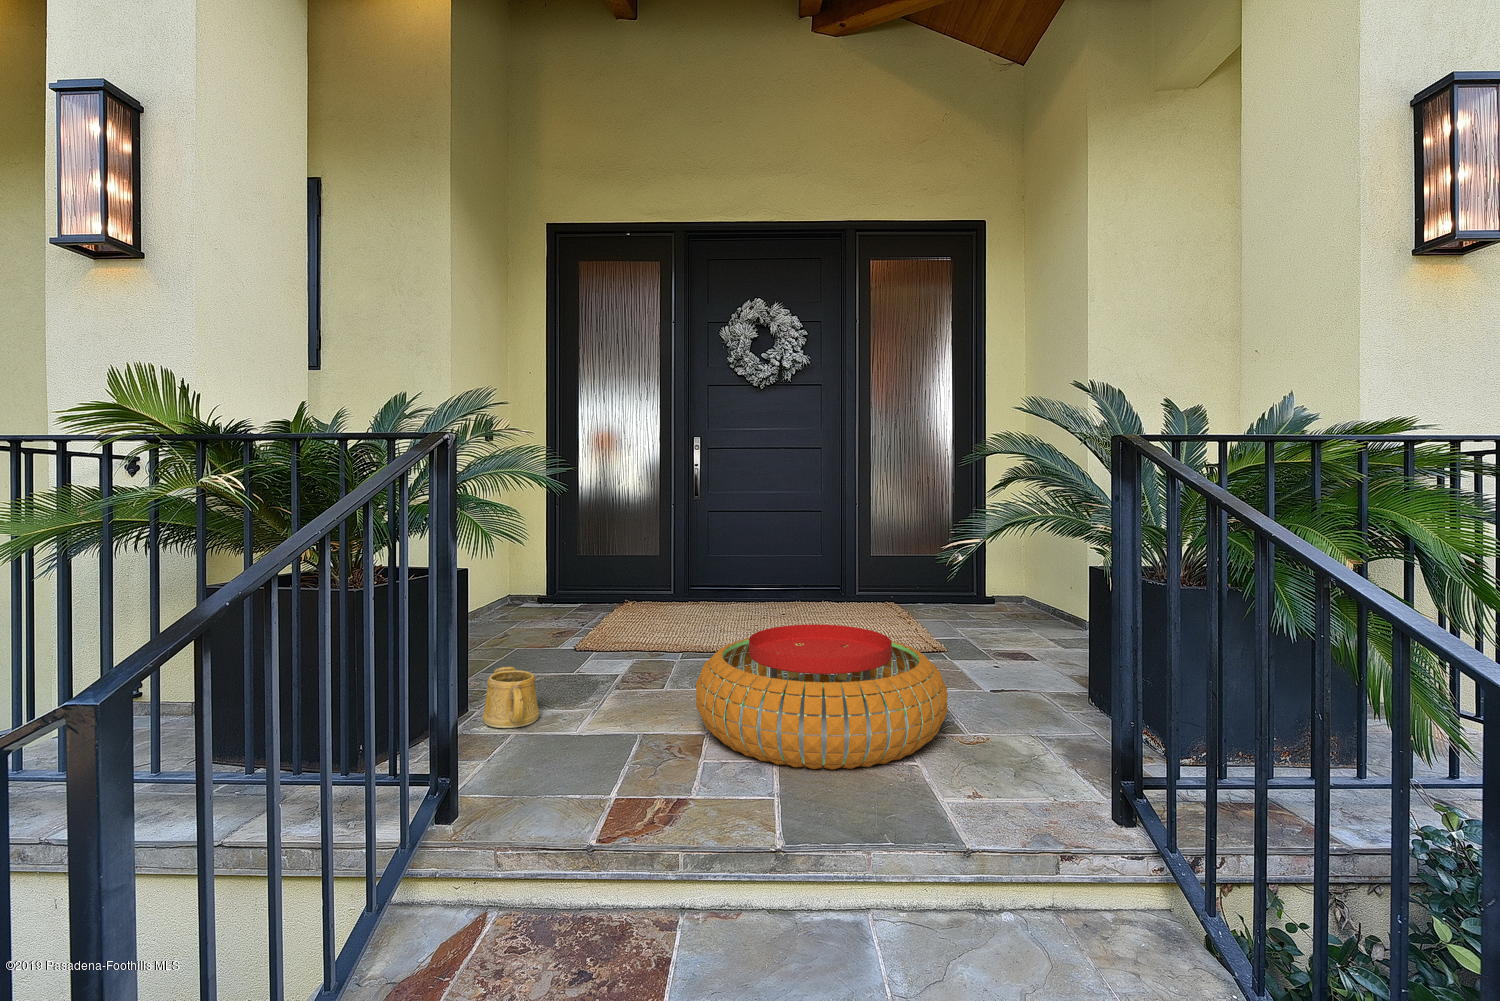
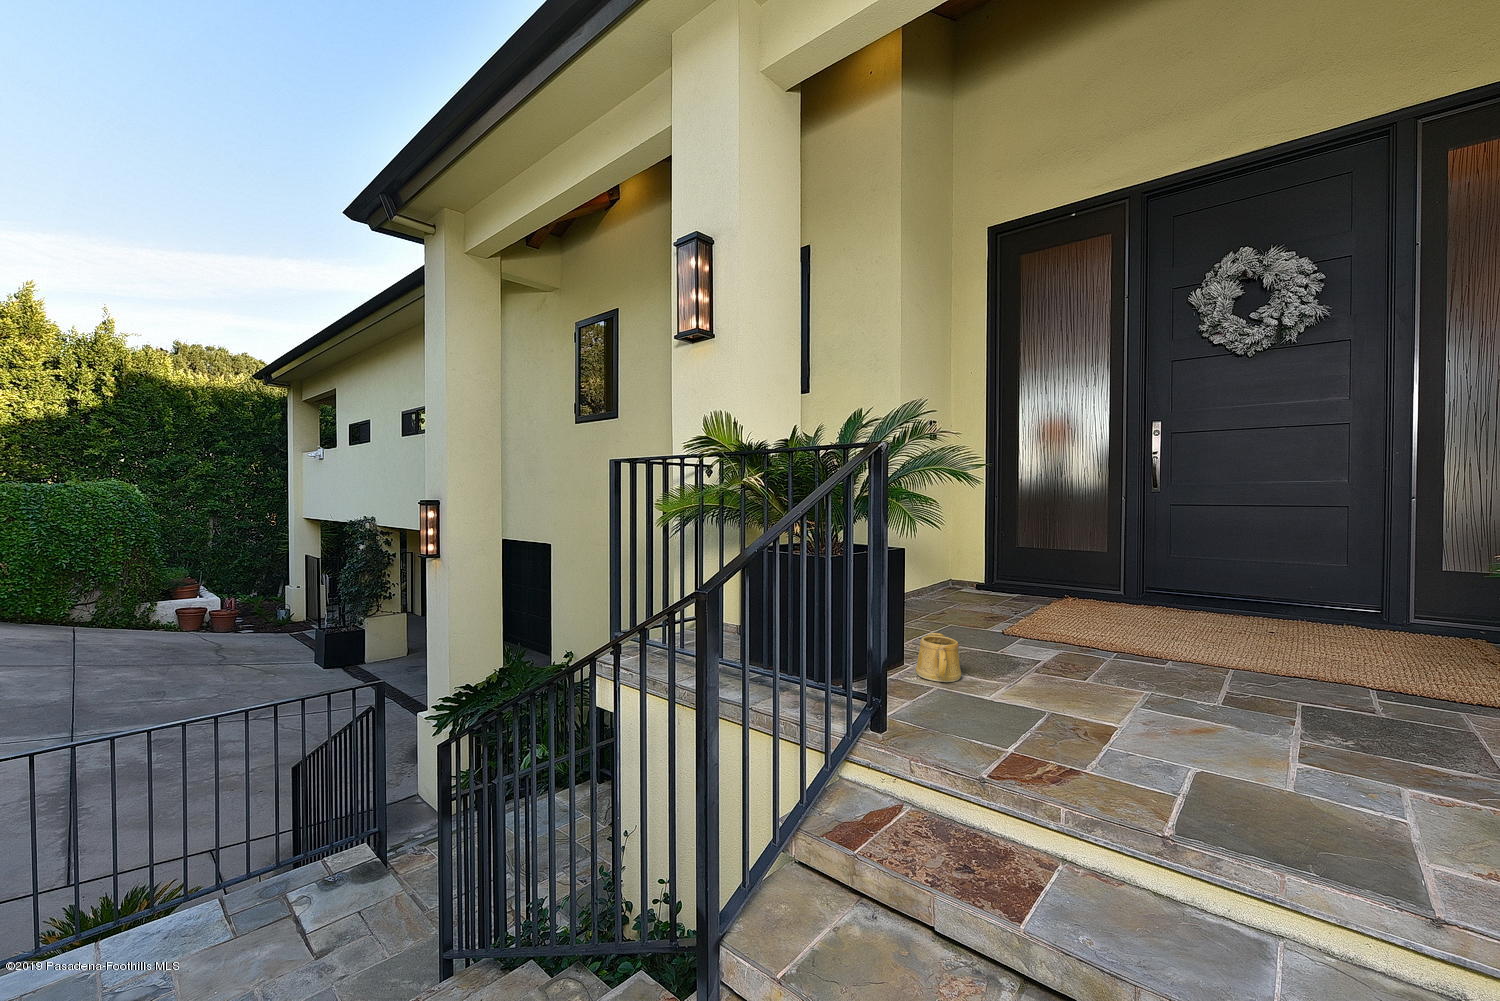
pouf: present [696,624,948,769] -> none [1105,633,1448,797]

